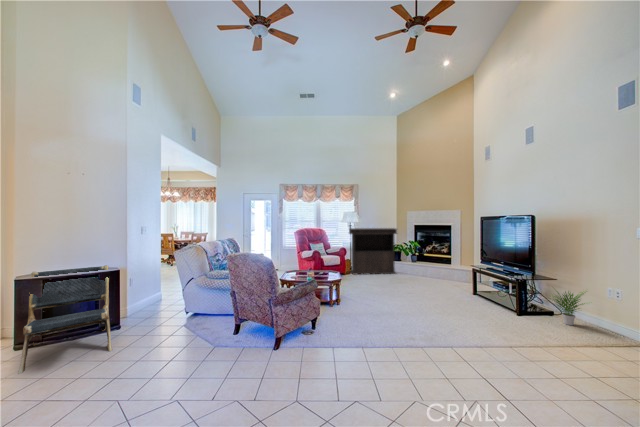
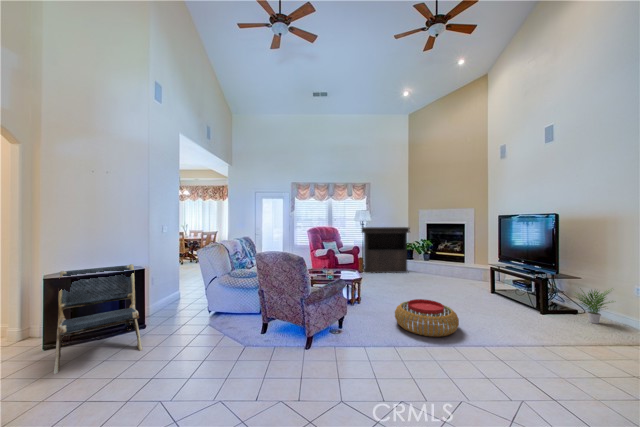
pouf: none [369,301,432,338] -> present [395,299,459,337]

